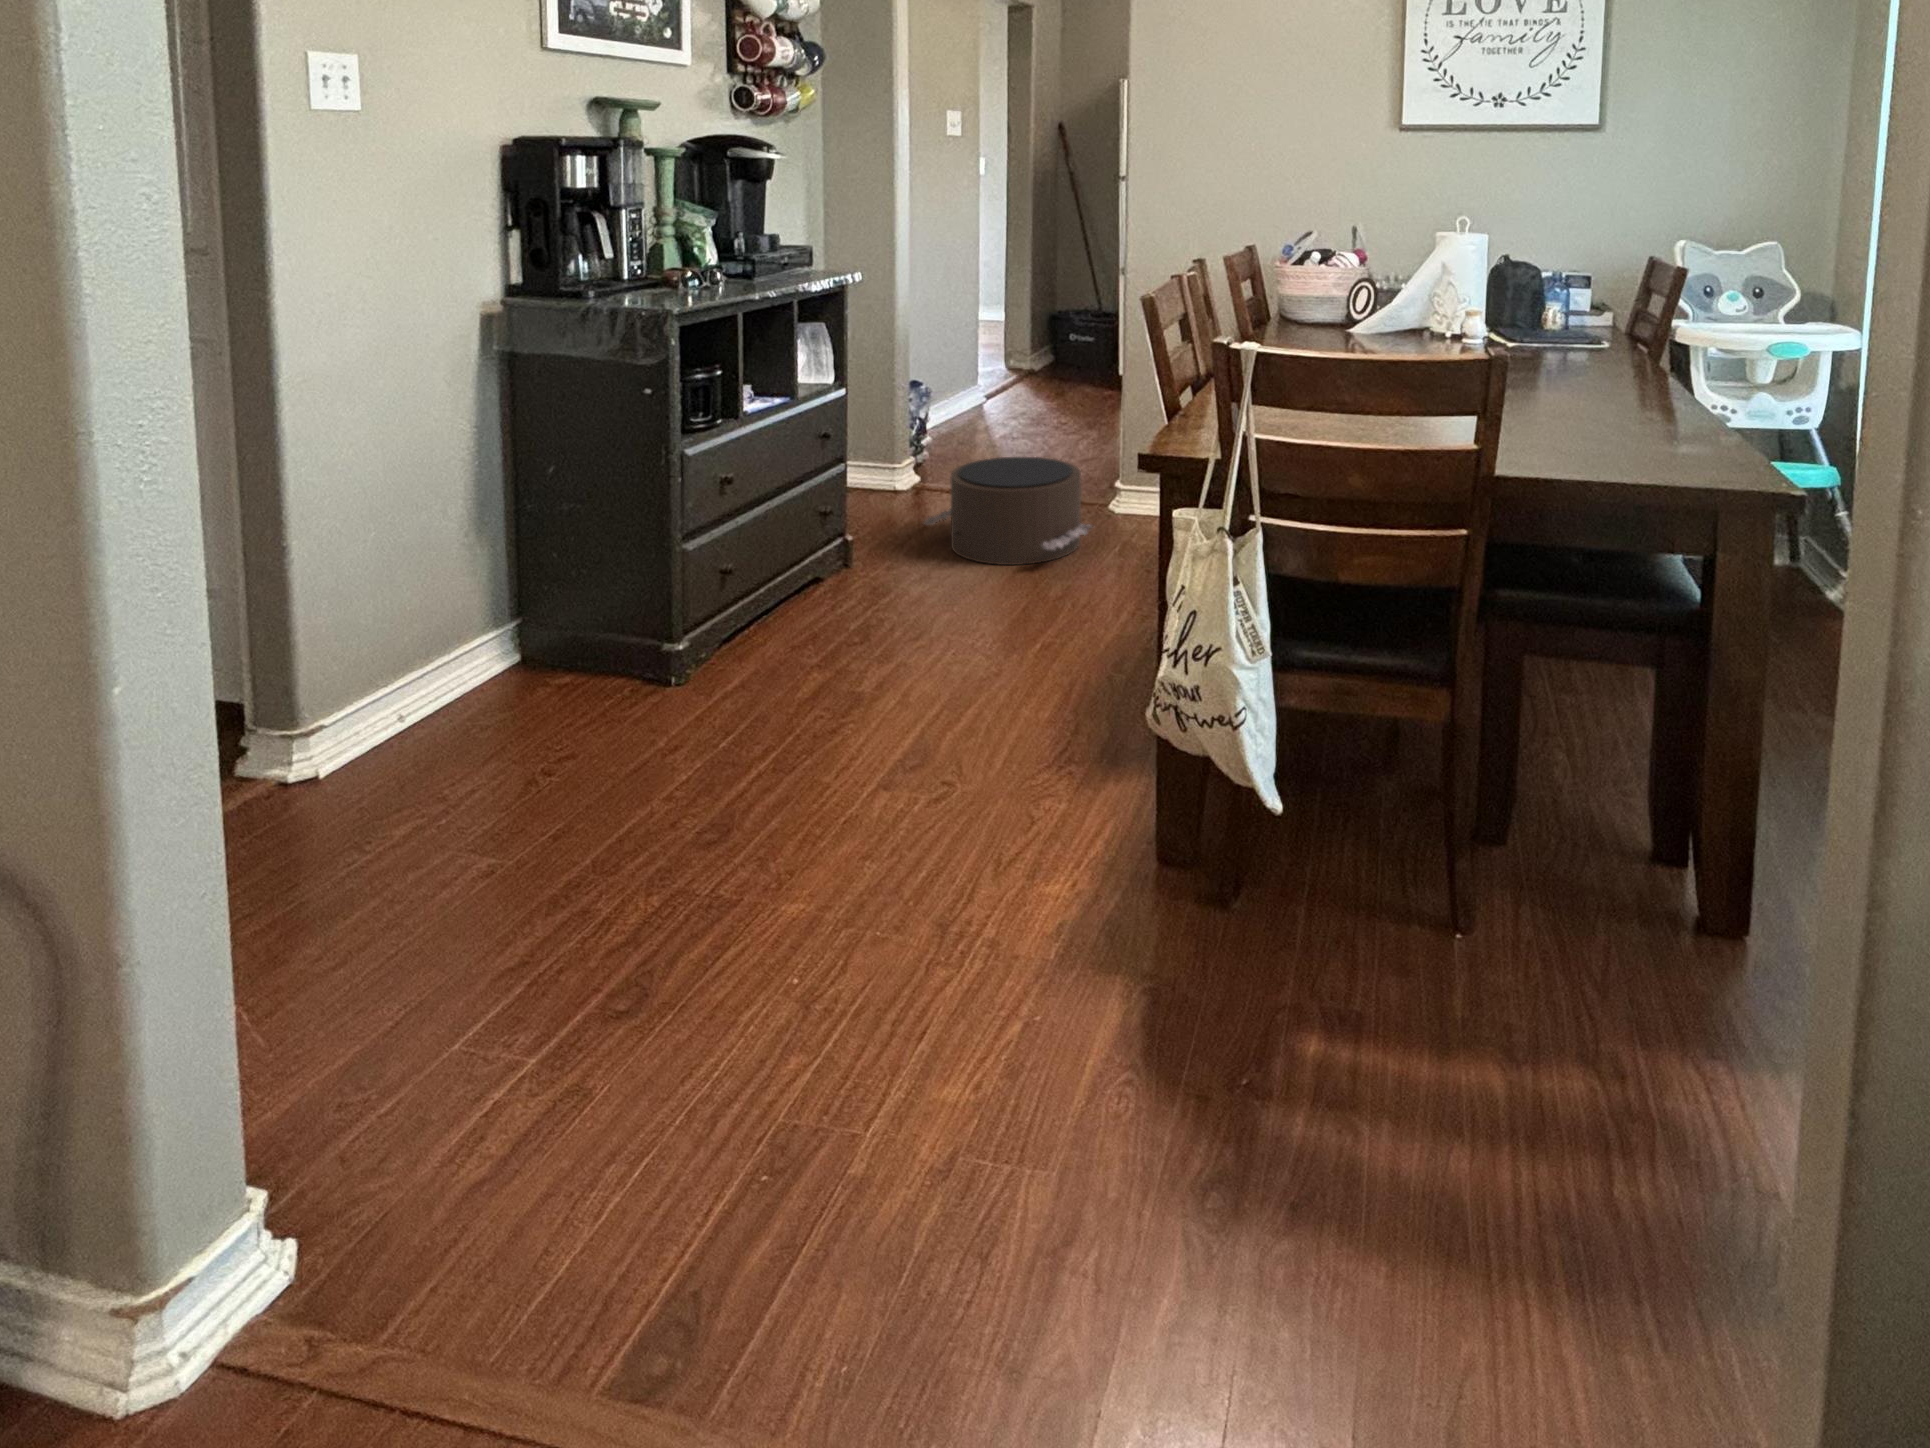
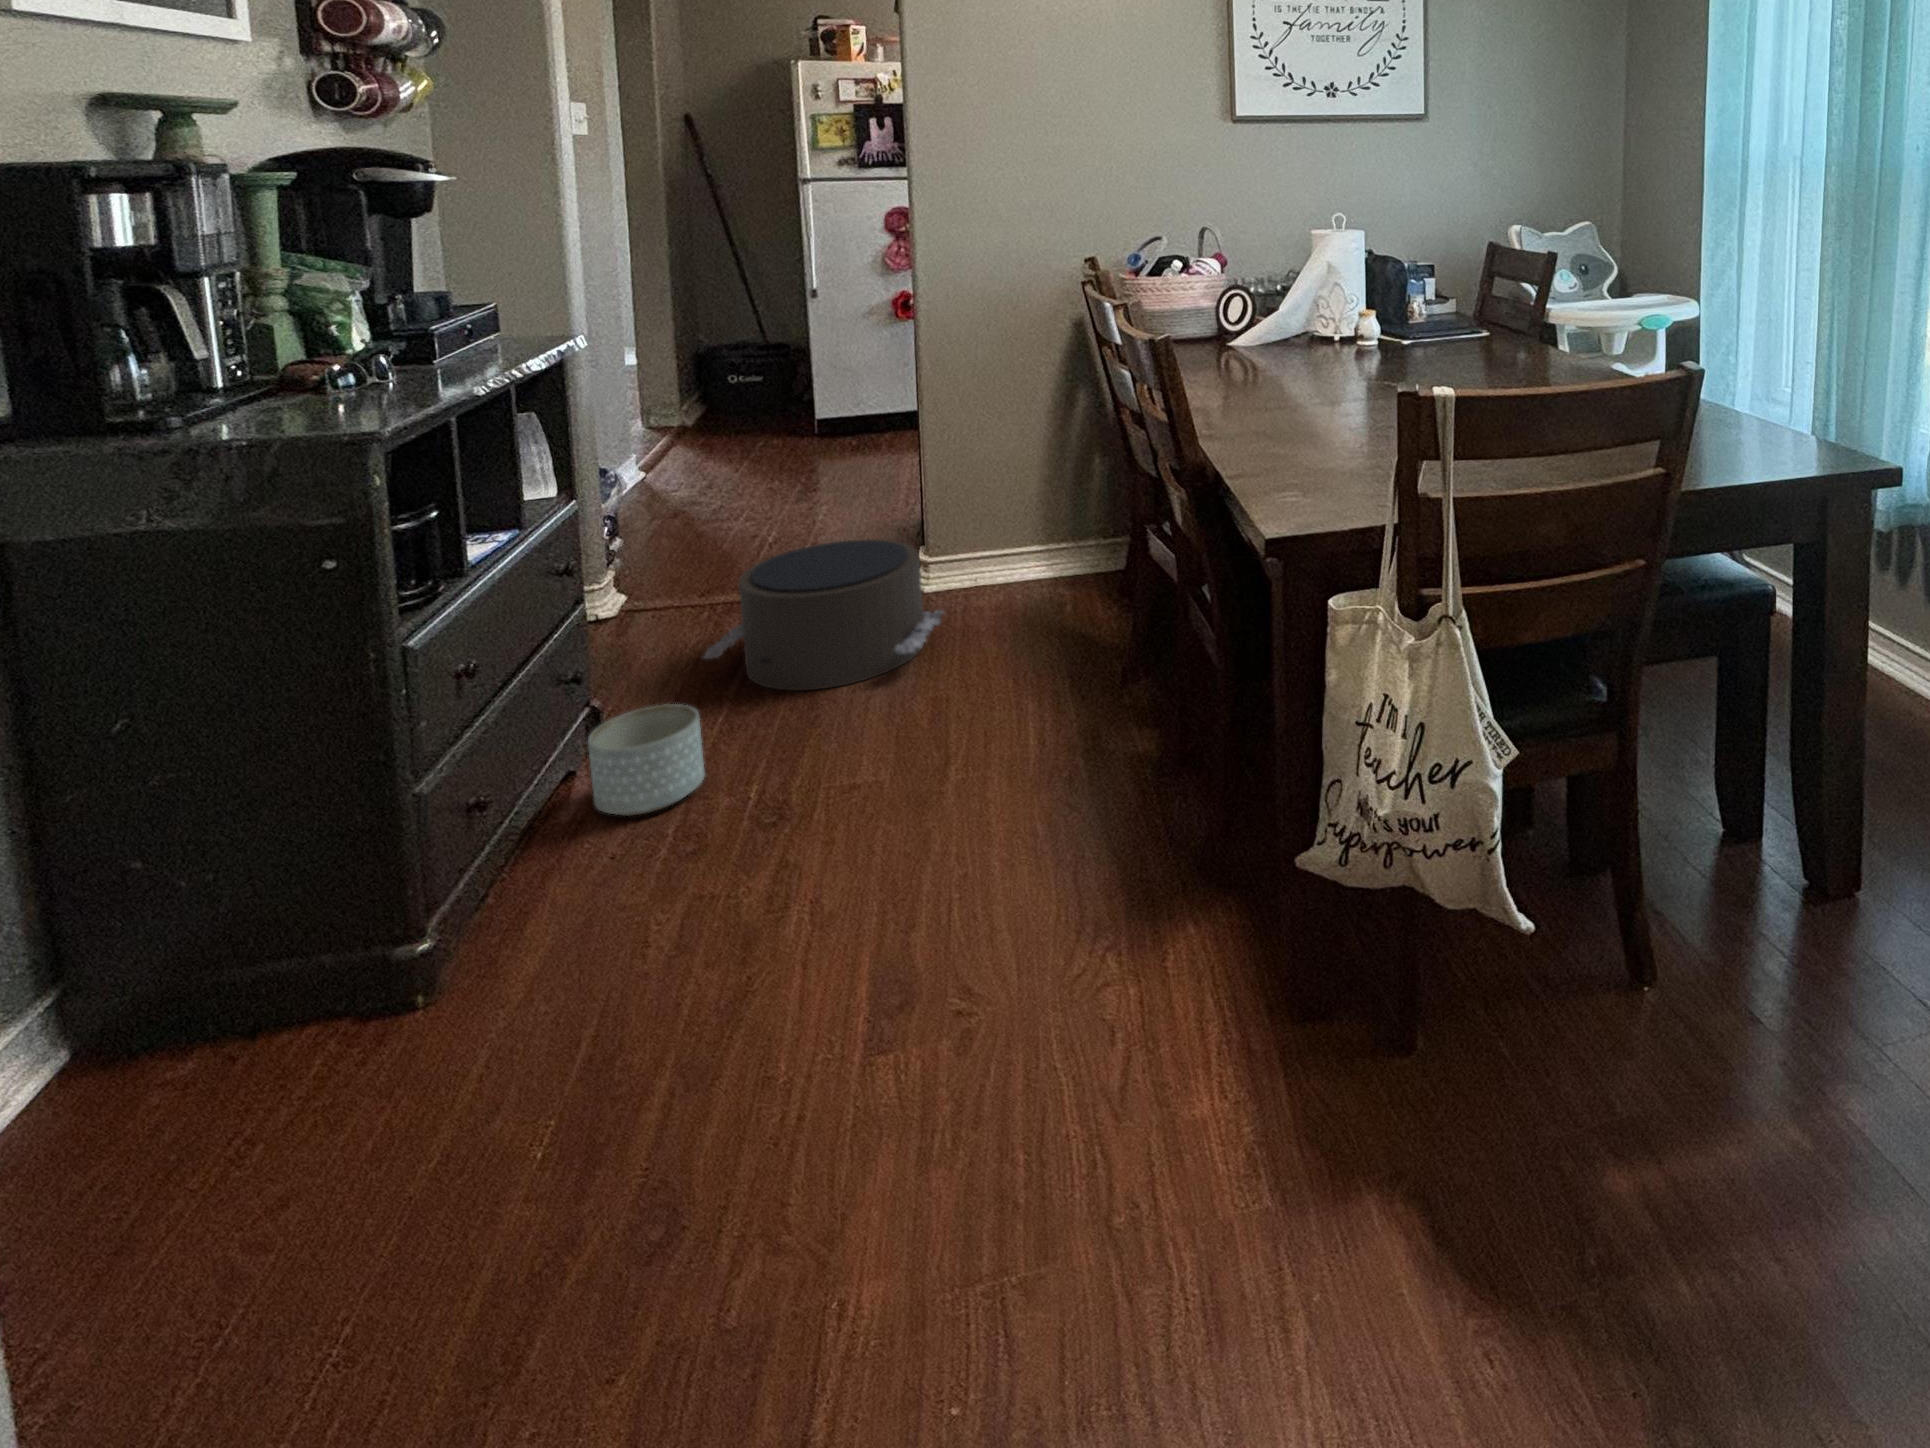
planter: none [814,543,885,614] -> present [588,704,704,816]

